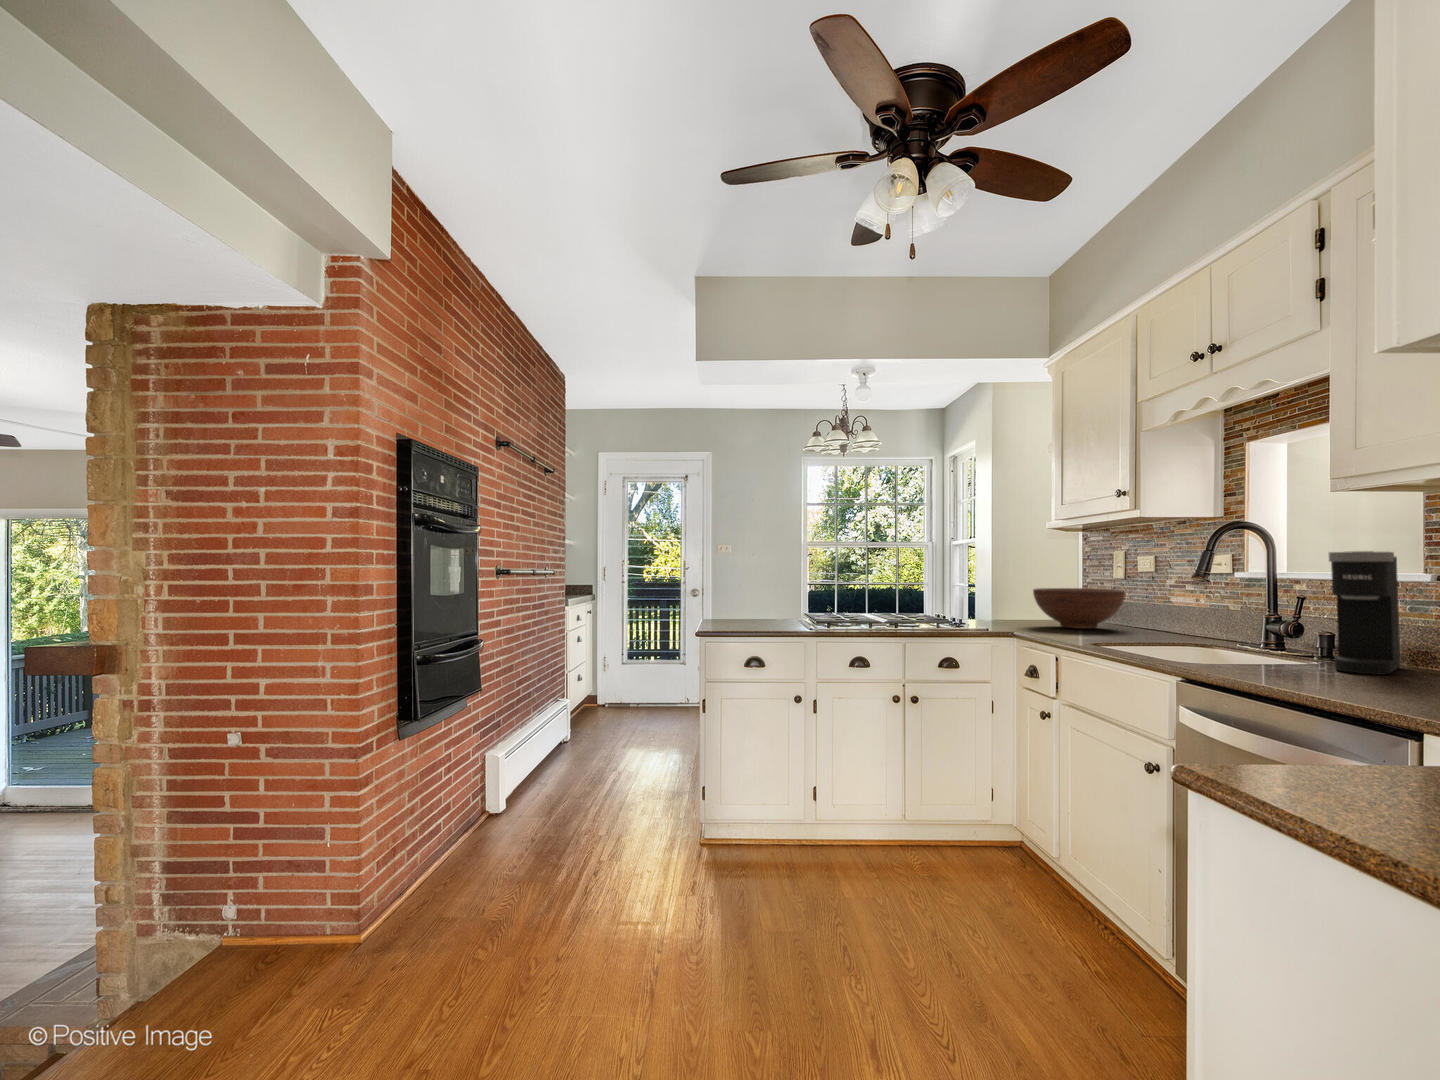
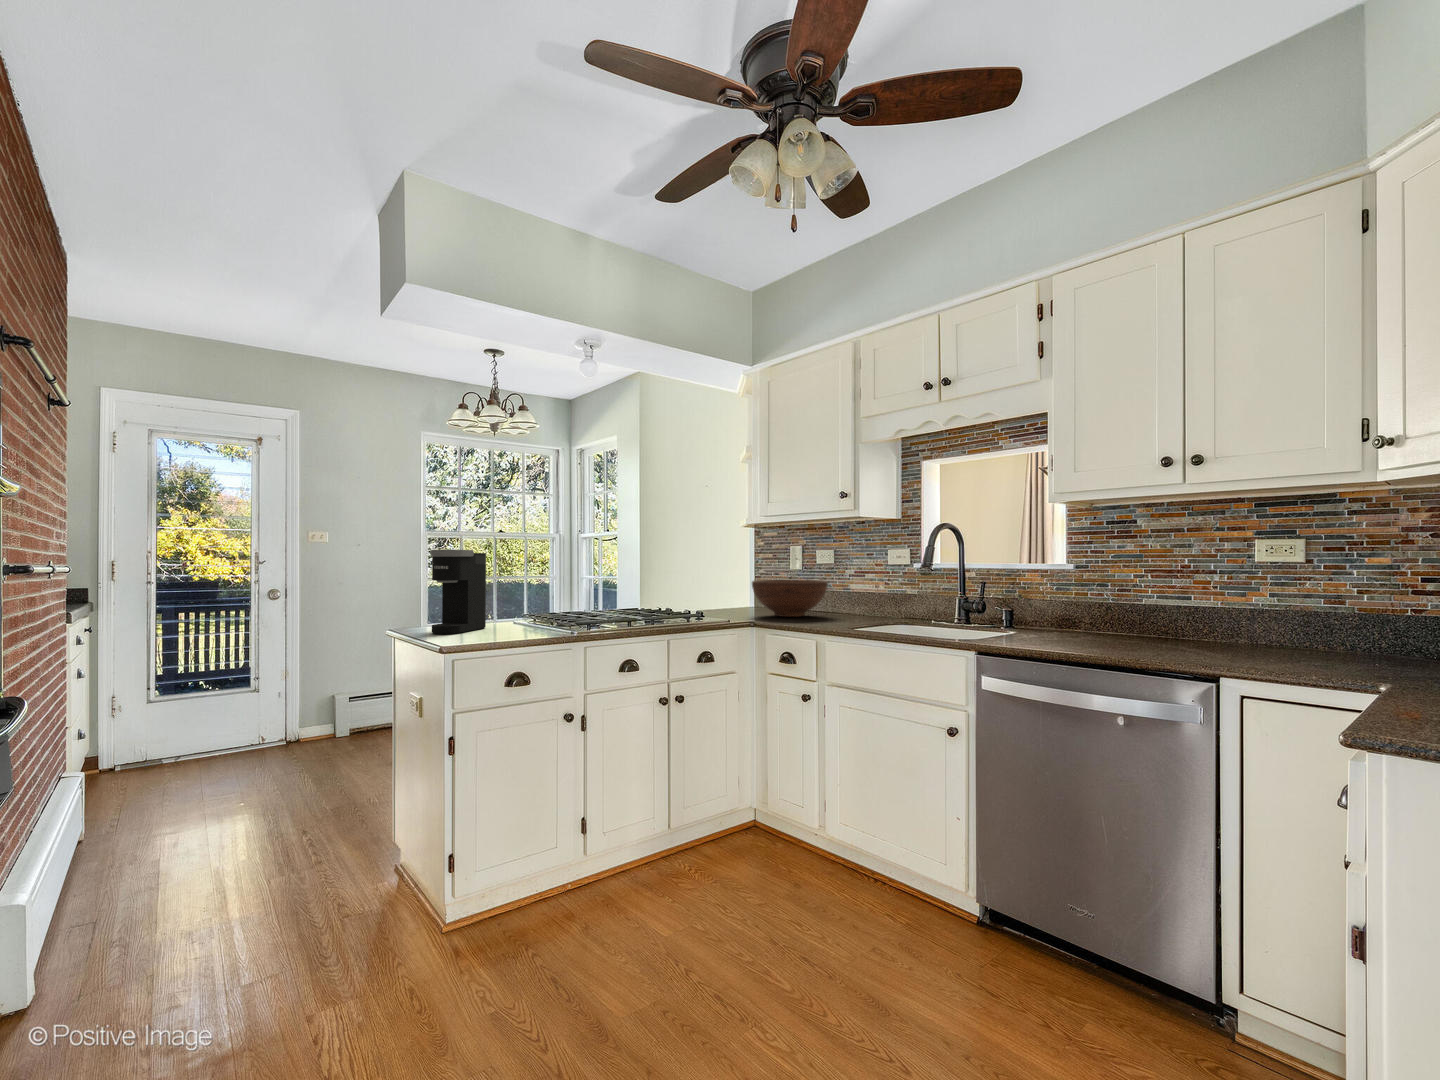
coffee maker: present [1329,551,1400,674] -> present [431,549,486,634]

